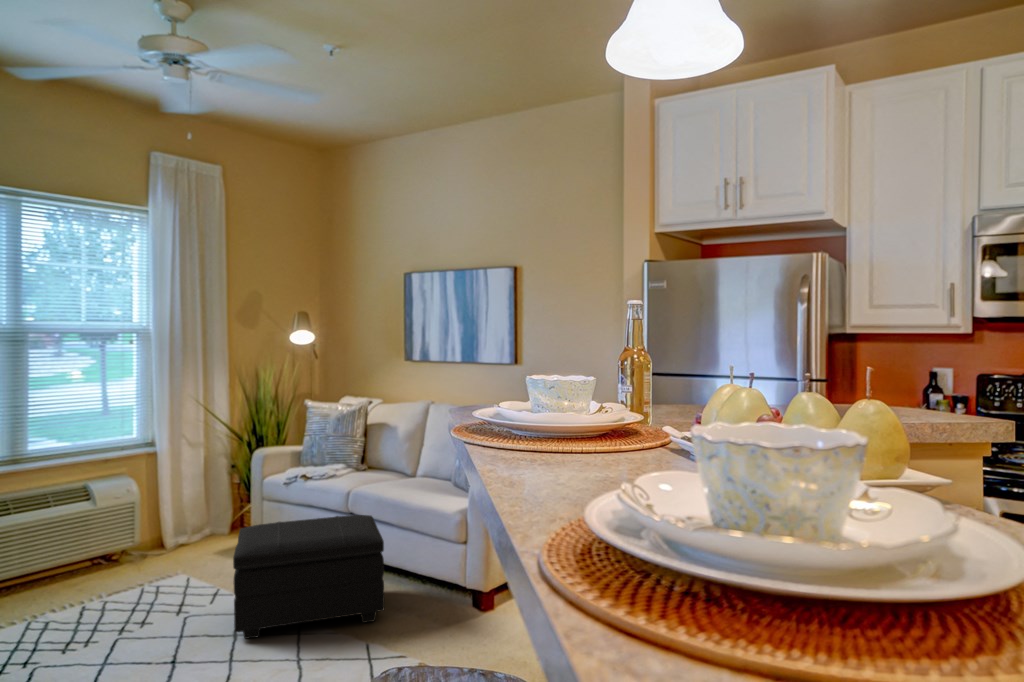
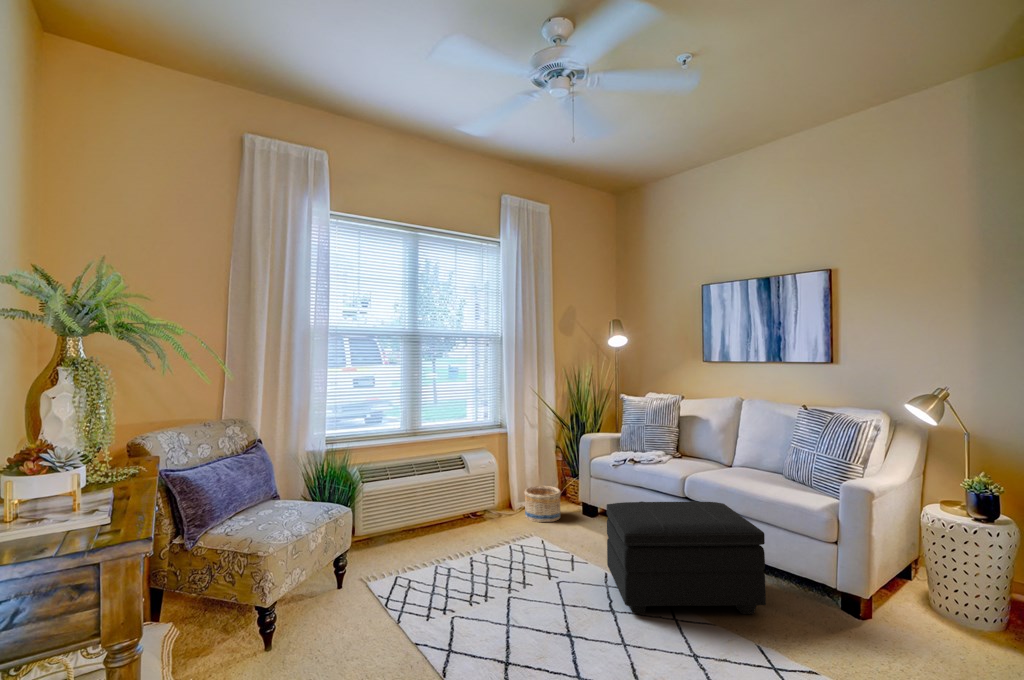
basket: none [177,514,226,558] -> present [524,486,561,522]

